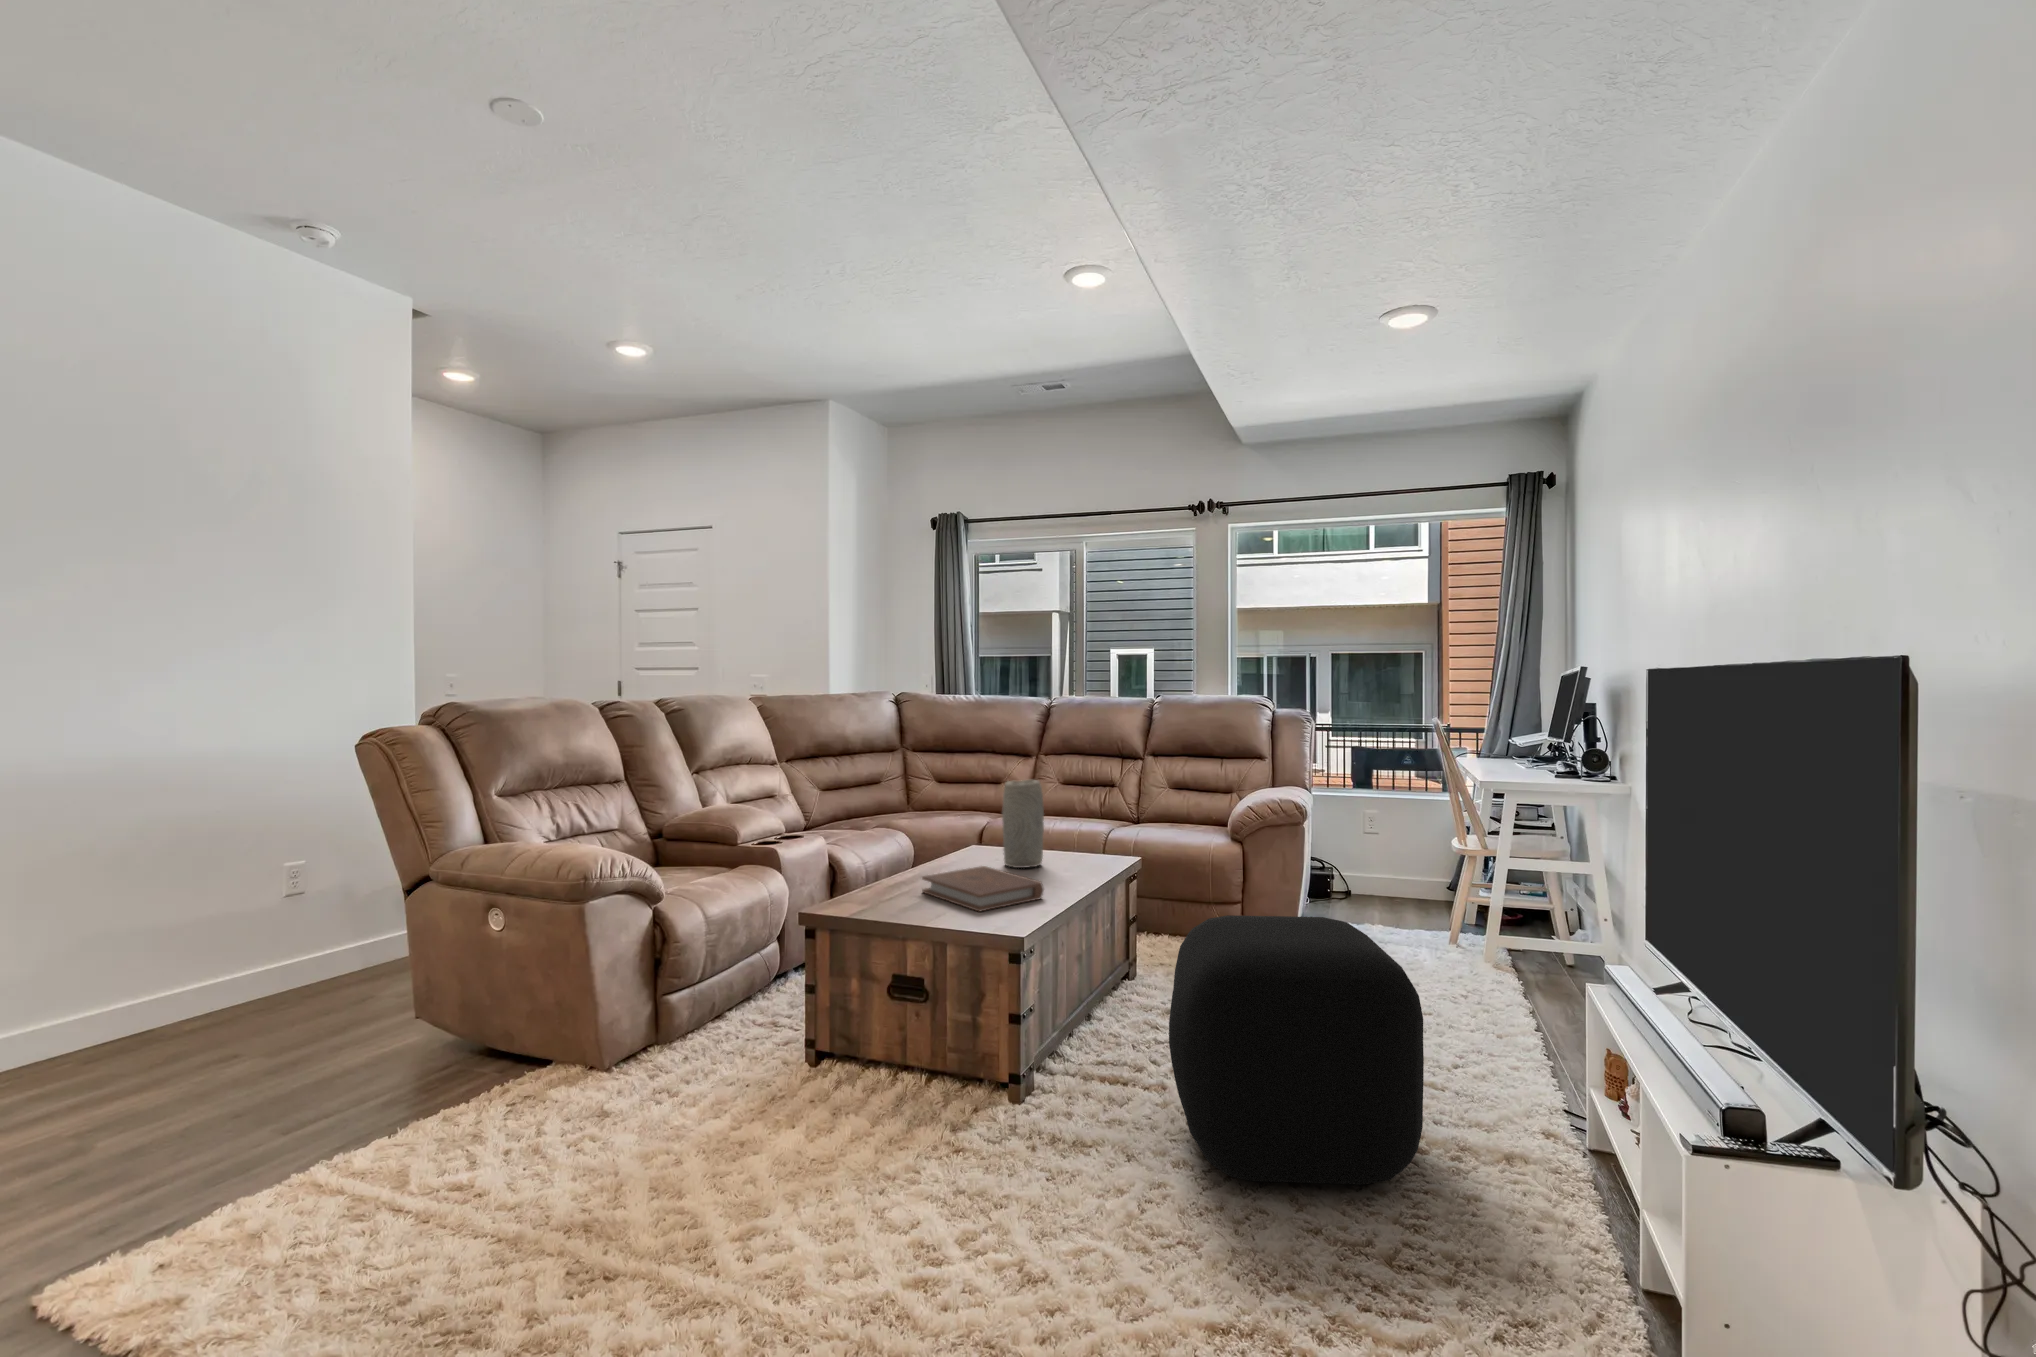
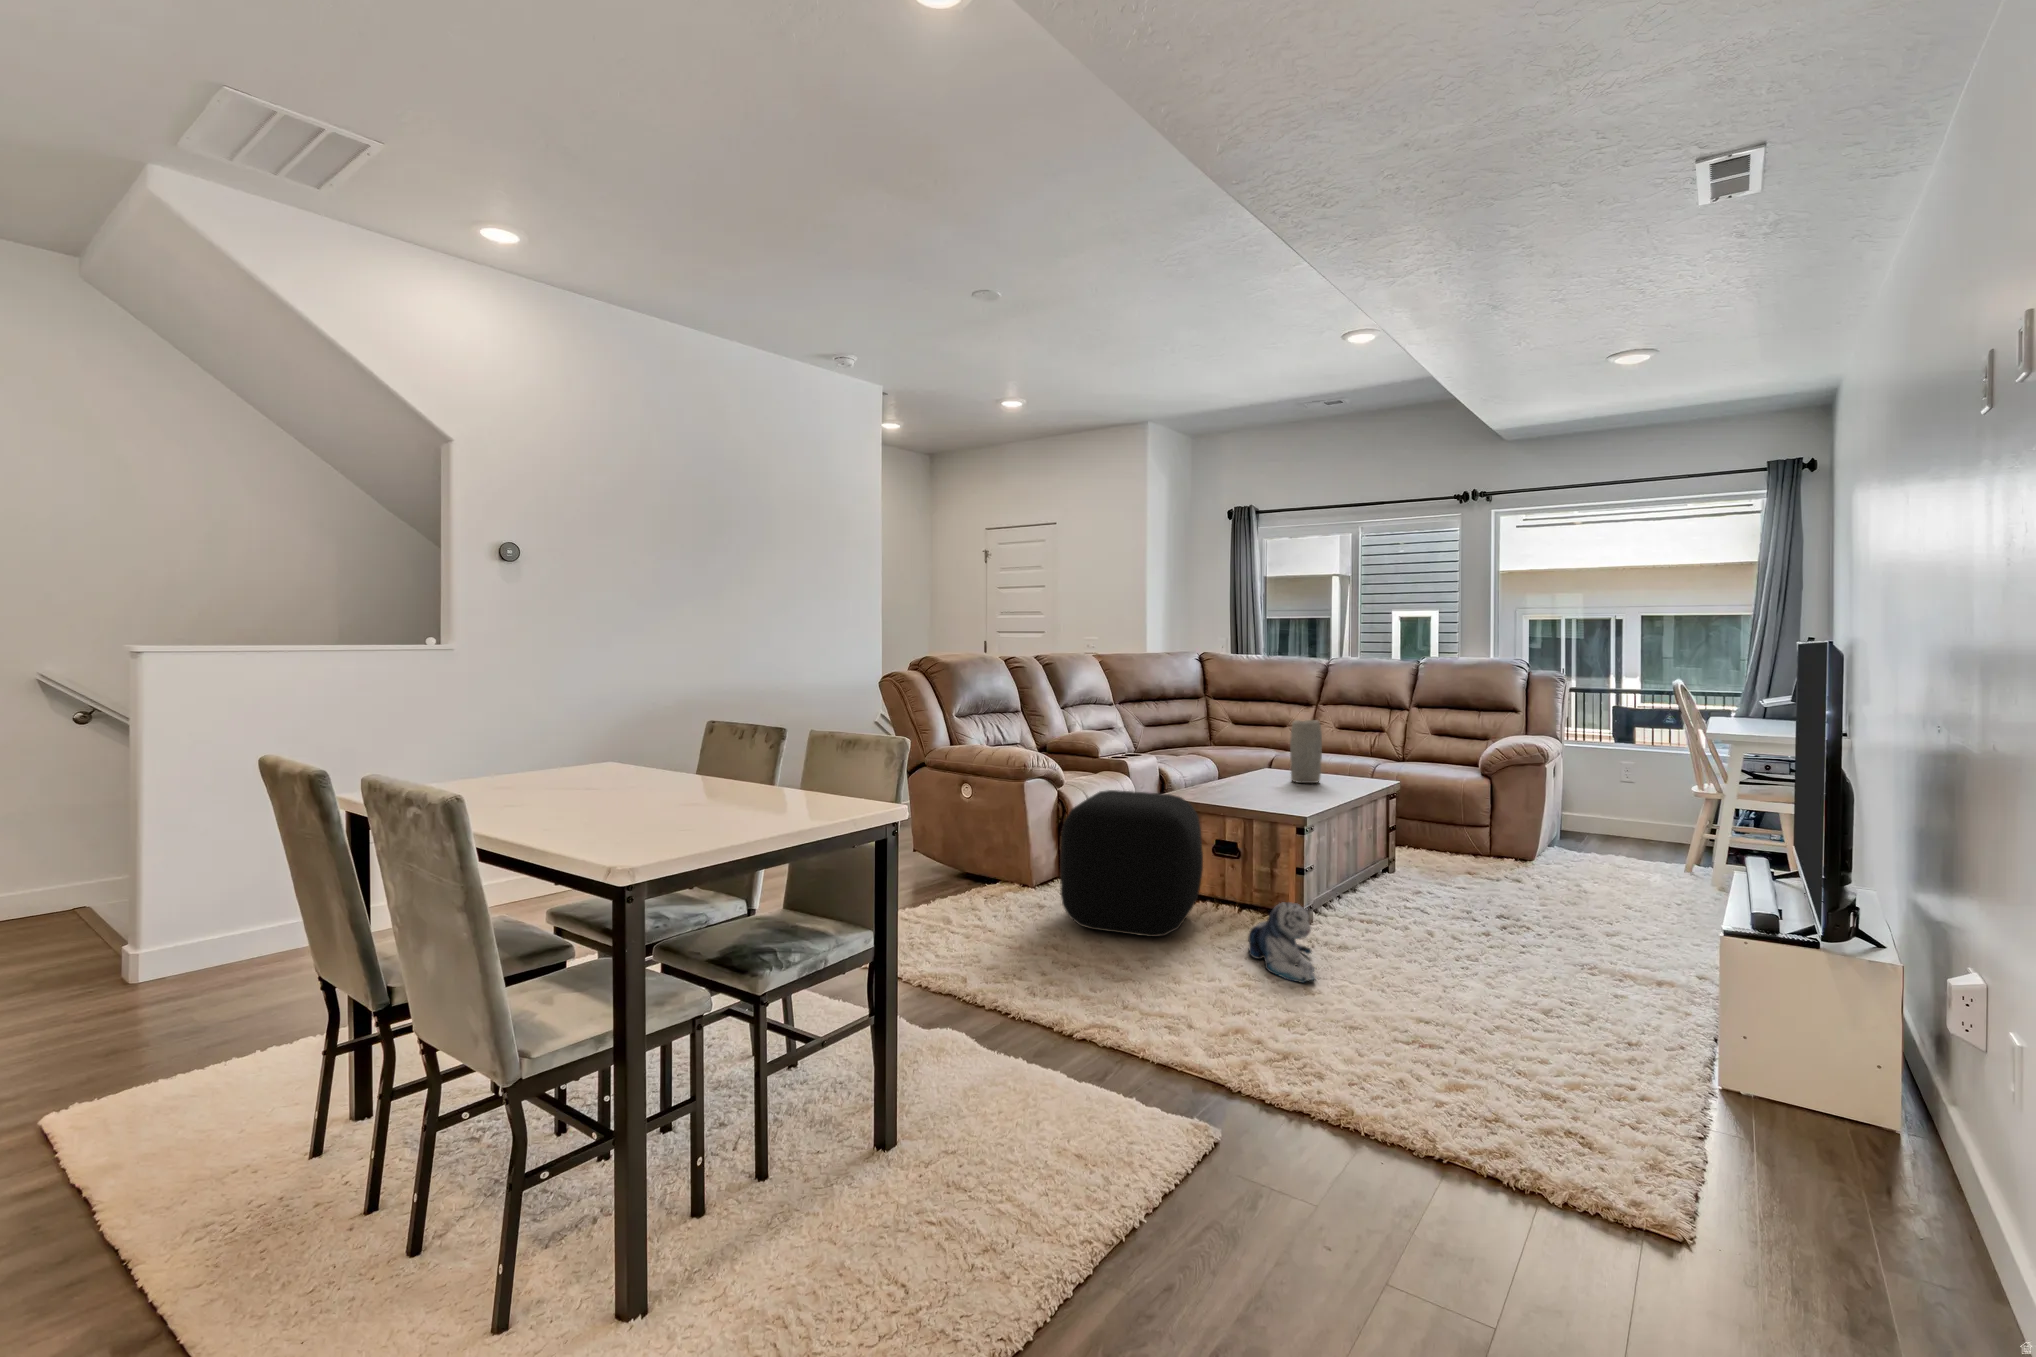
book: present [922,866,1044,912] -> none [1233,779,1322,805]
ottoman: present [1169,915,1424,1185] -> present [1060,790,1203,937]
plush toy: none [930,1097,1037,1254] -> present [1248,902,1315,983]

